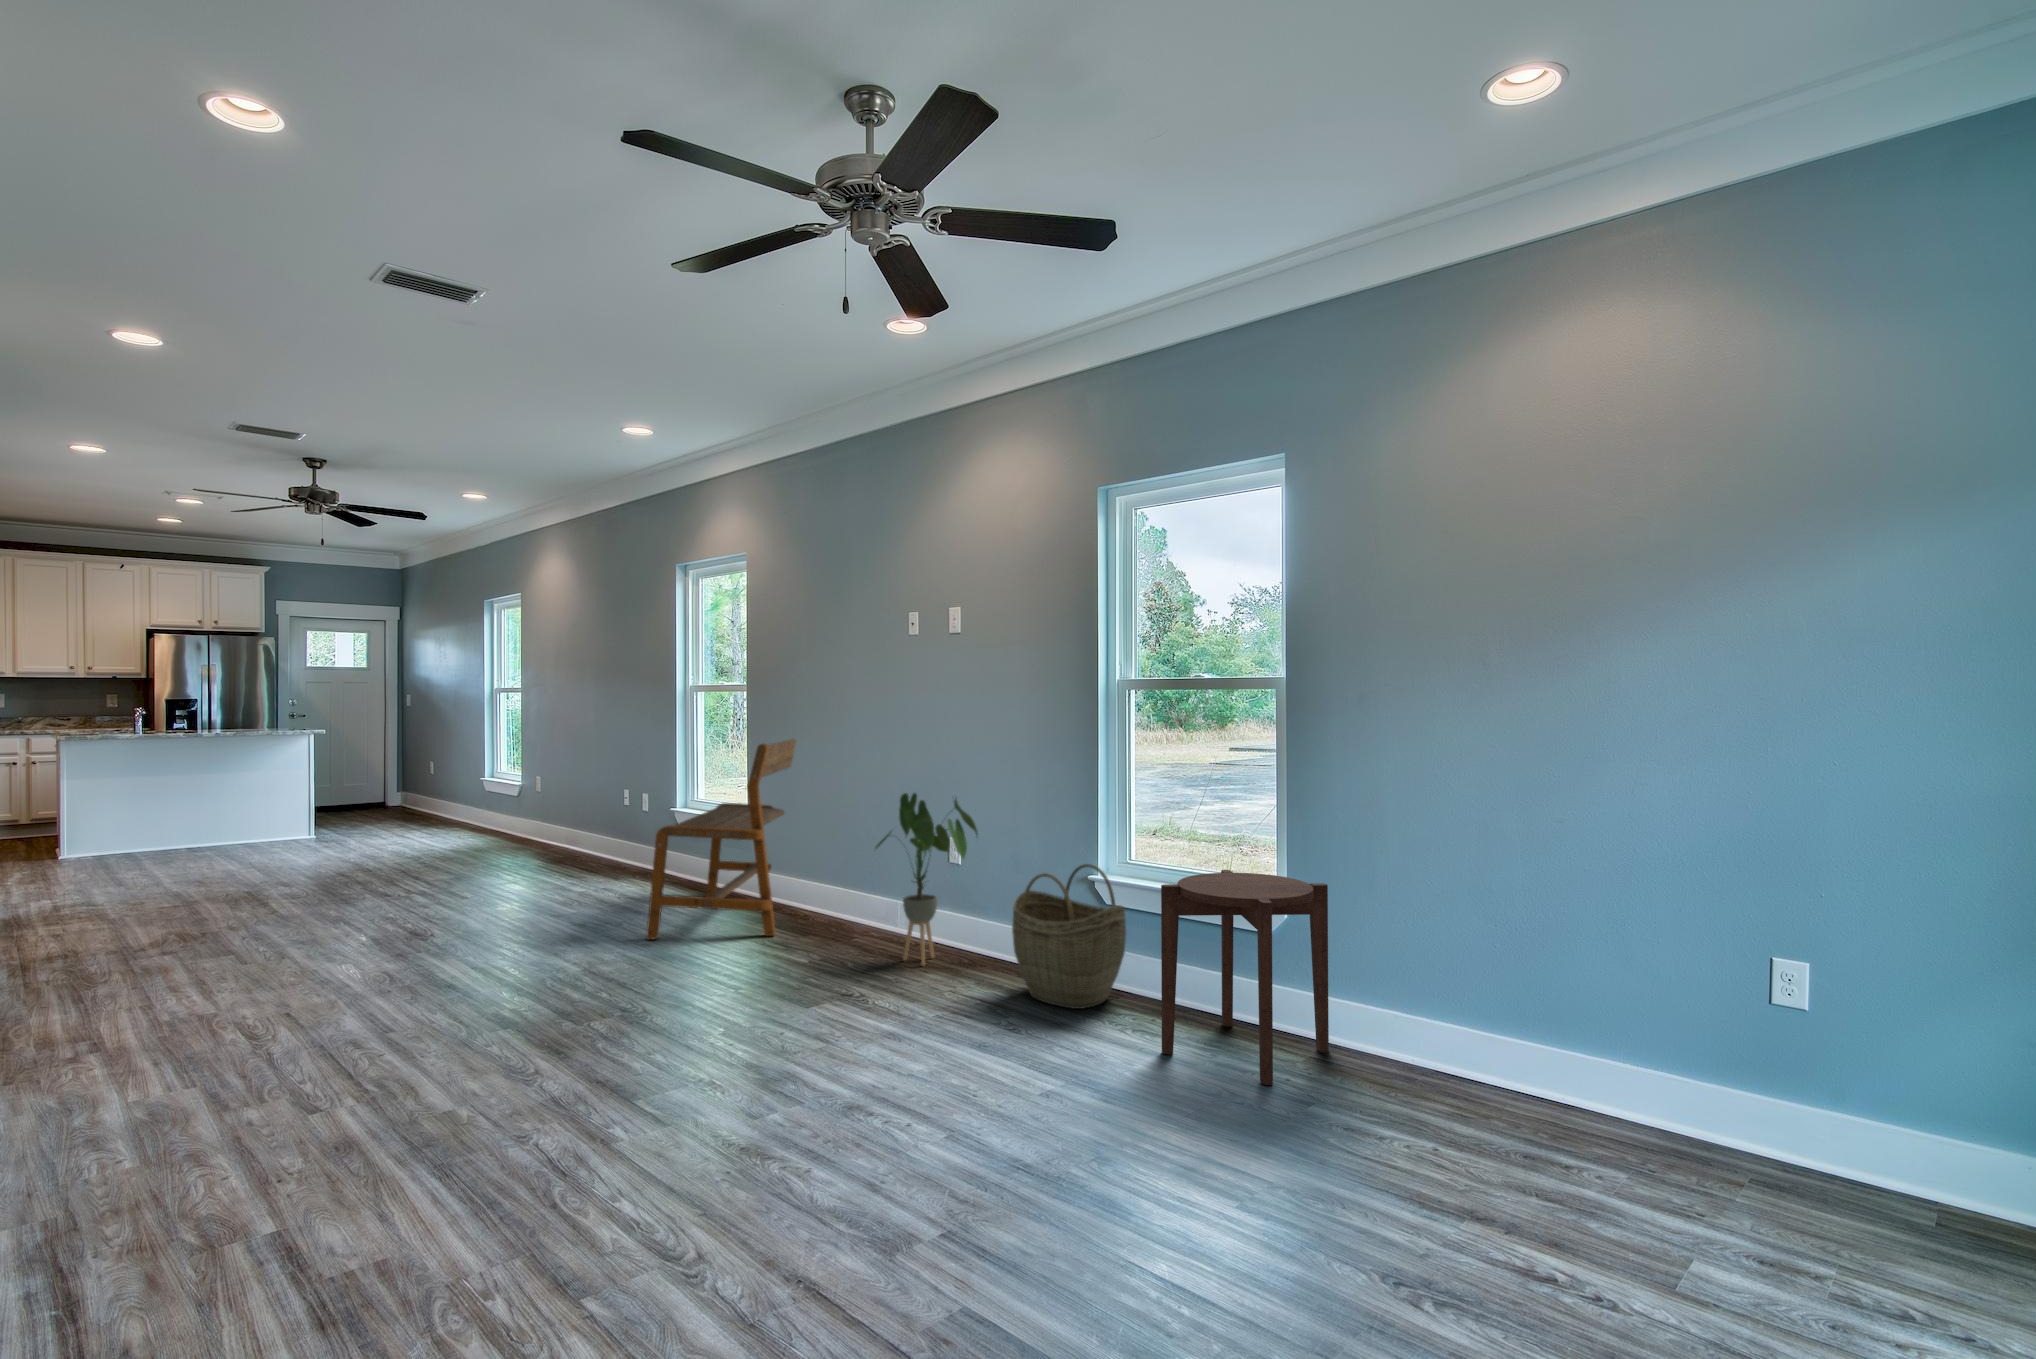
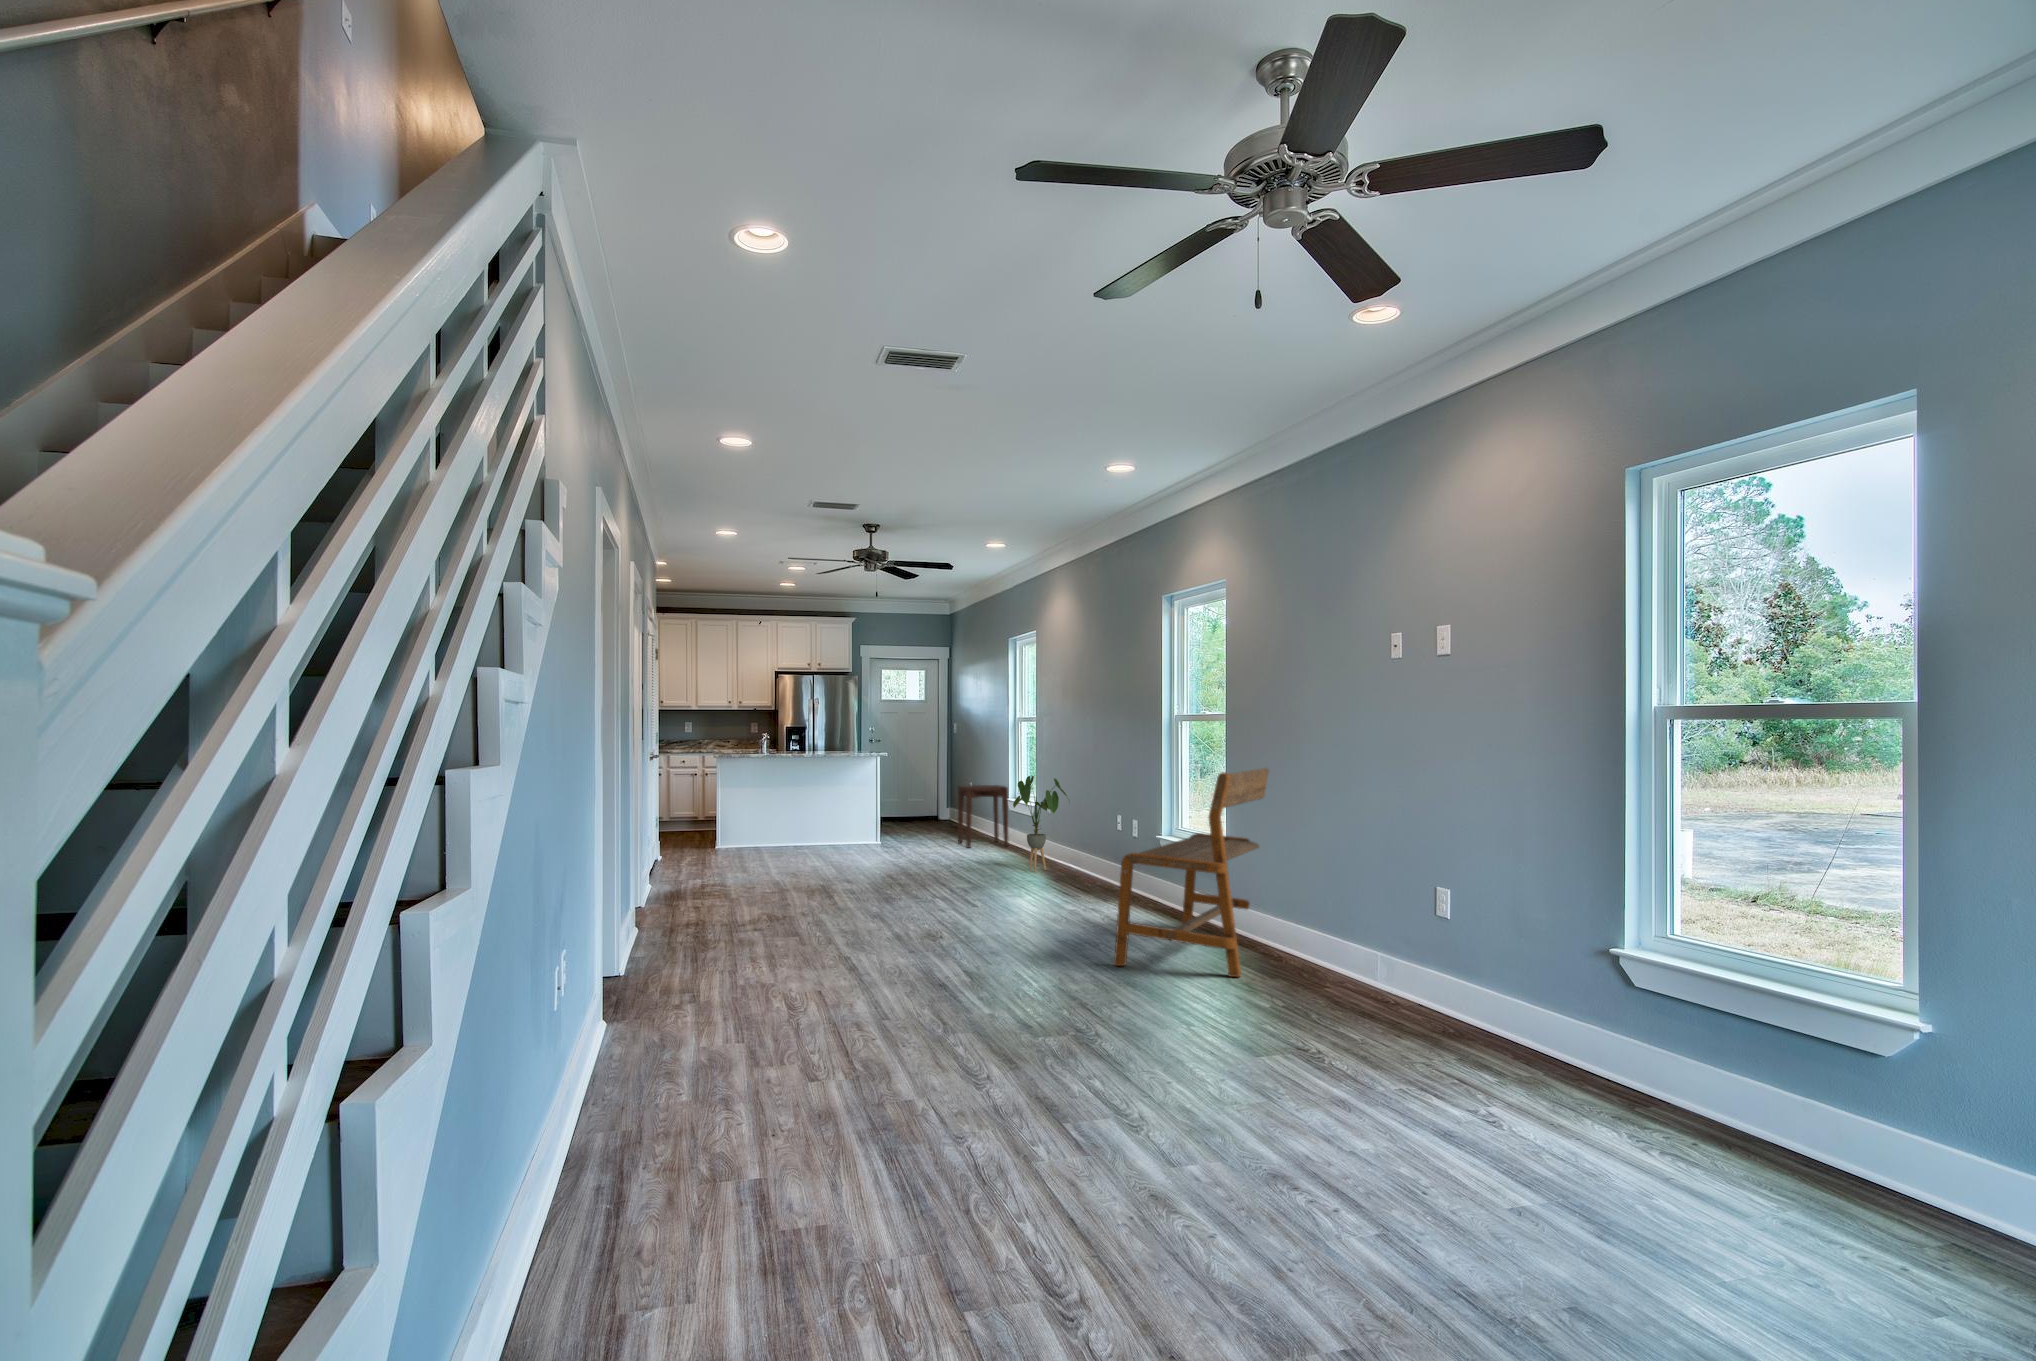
house plant: present [876,793,978,965] -> present [1013,776,1070,872]
woven basket: present [1012,864,1126,1009] -> none [1500,933,1663,1118]
side table: present [1161,870,1329,1085] -> present [958,785,1008,848]

